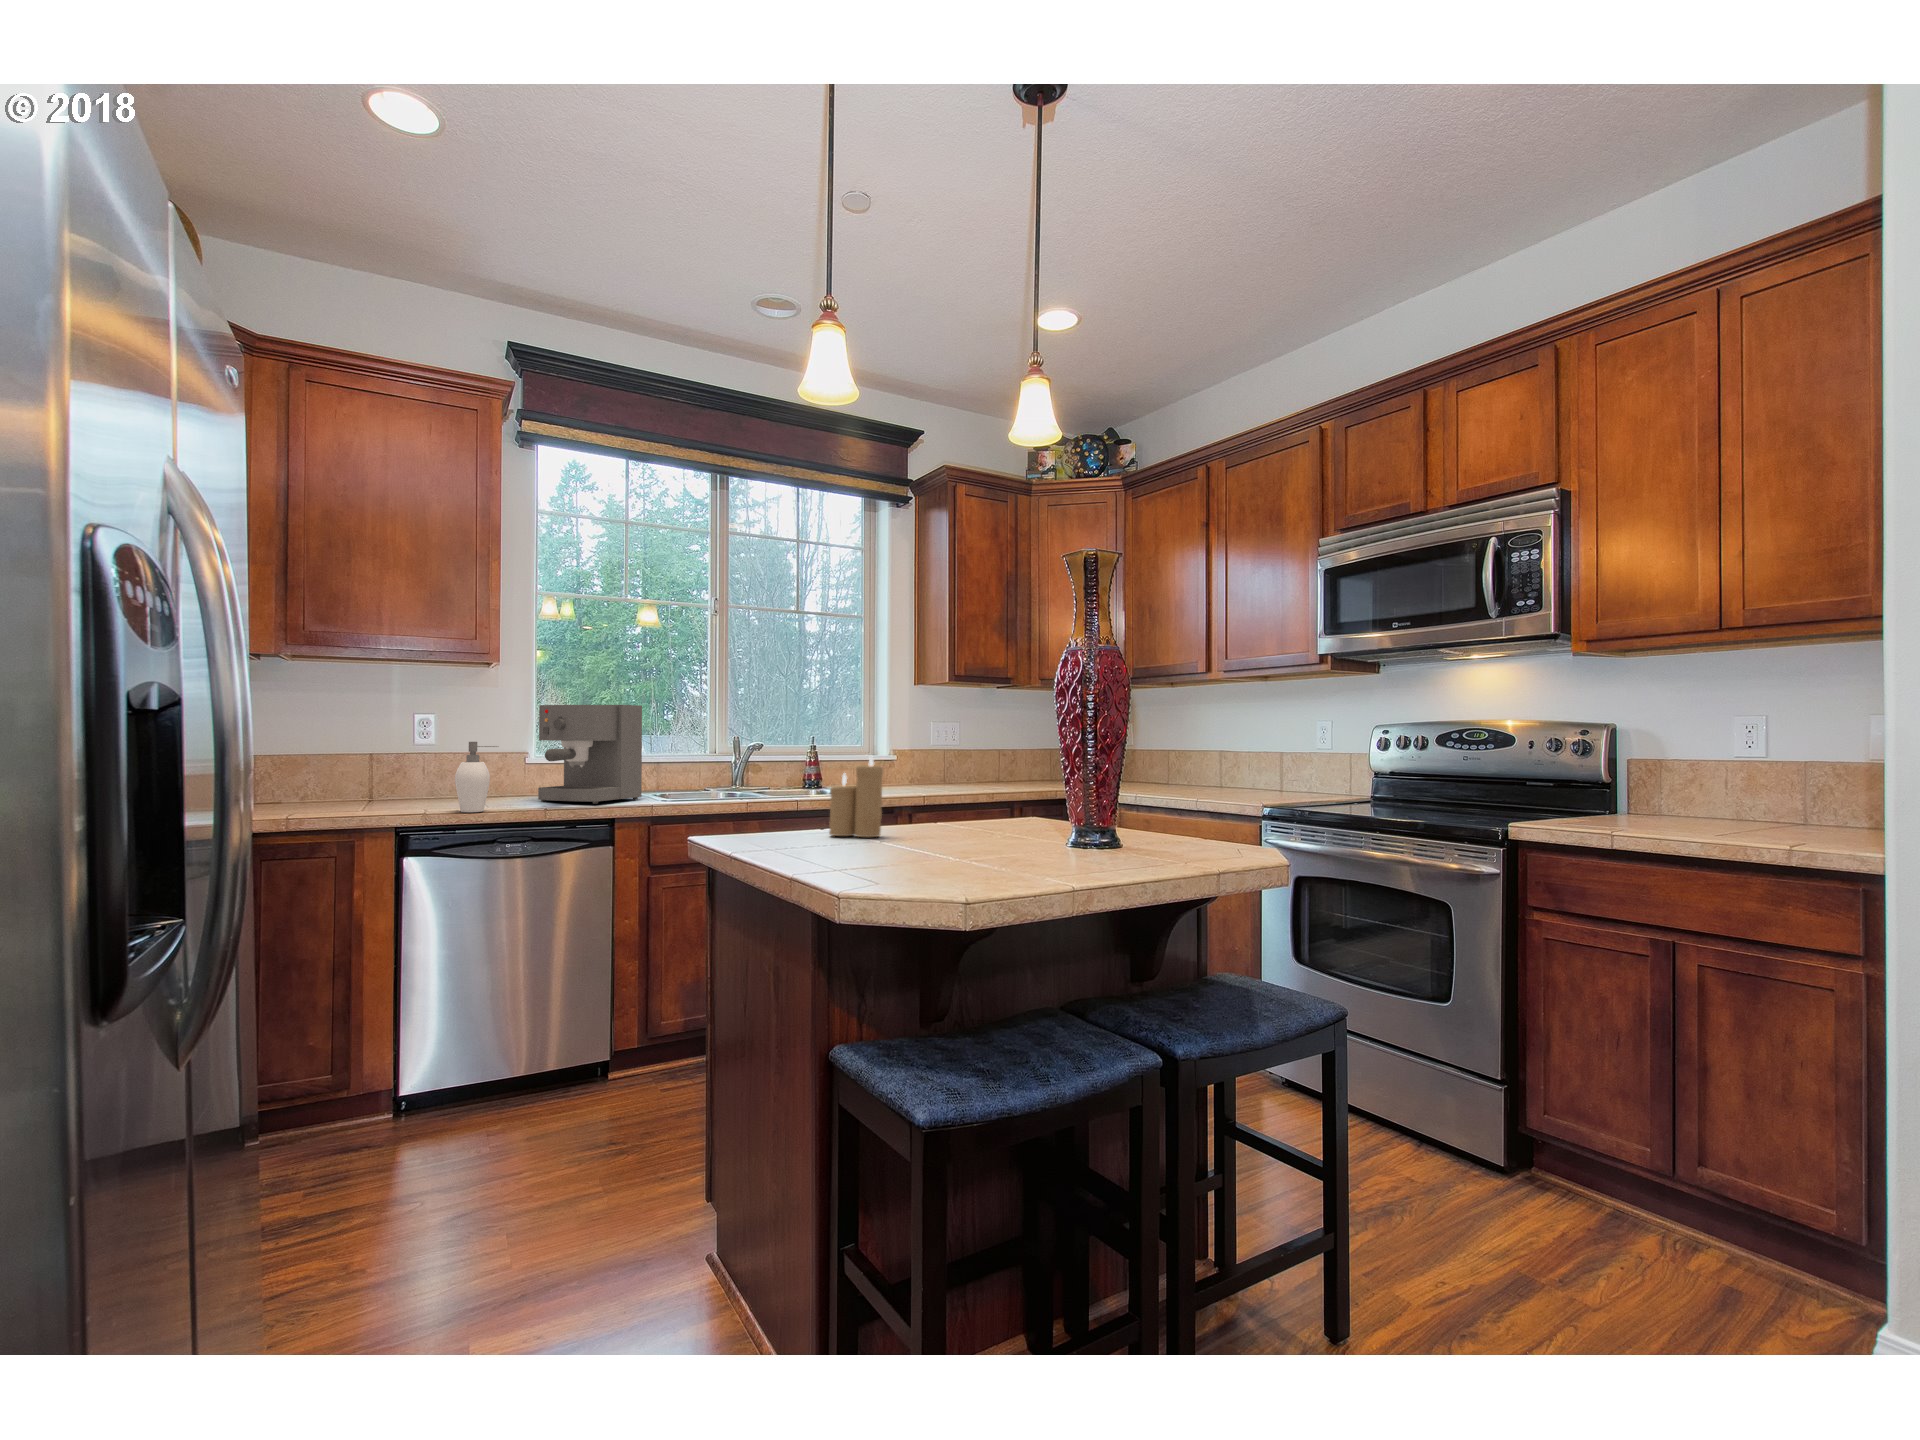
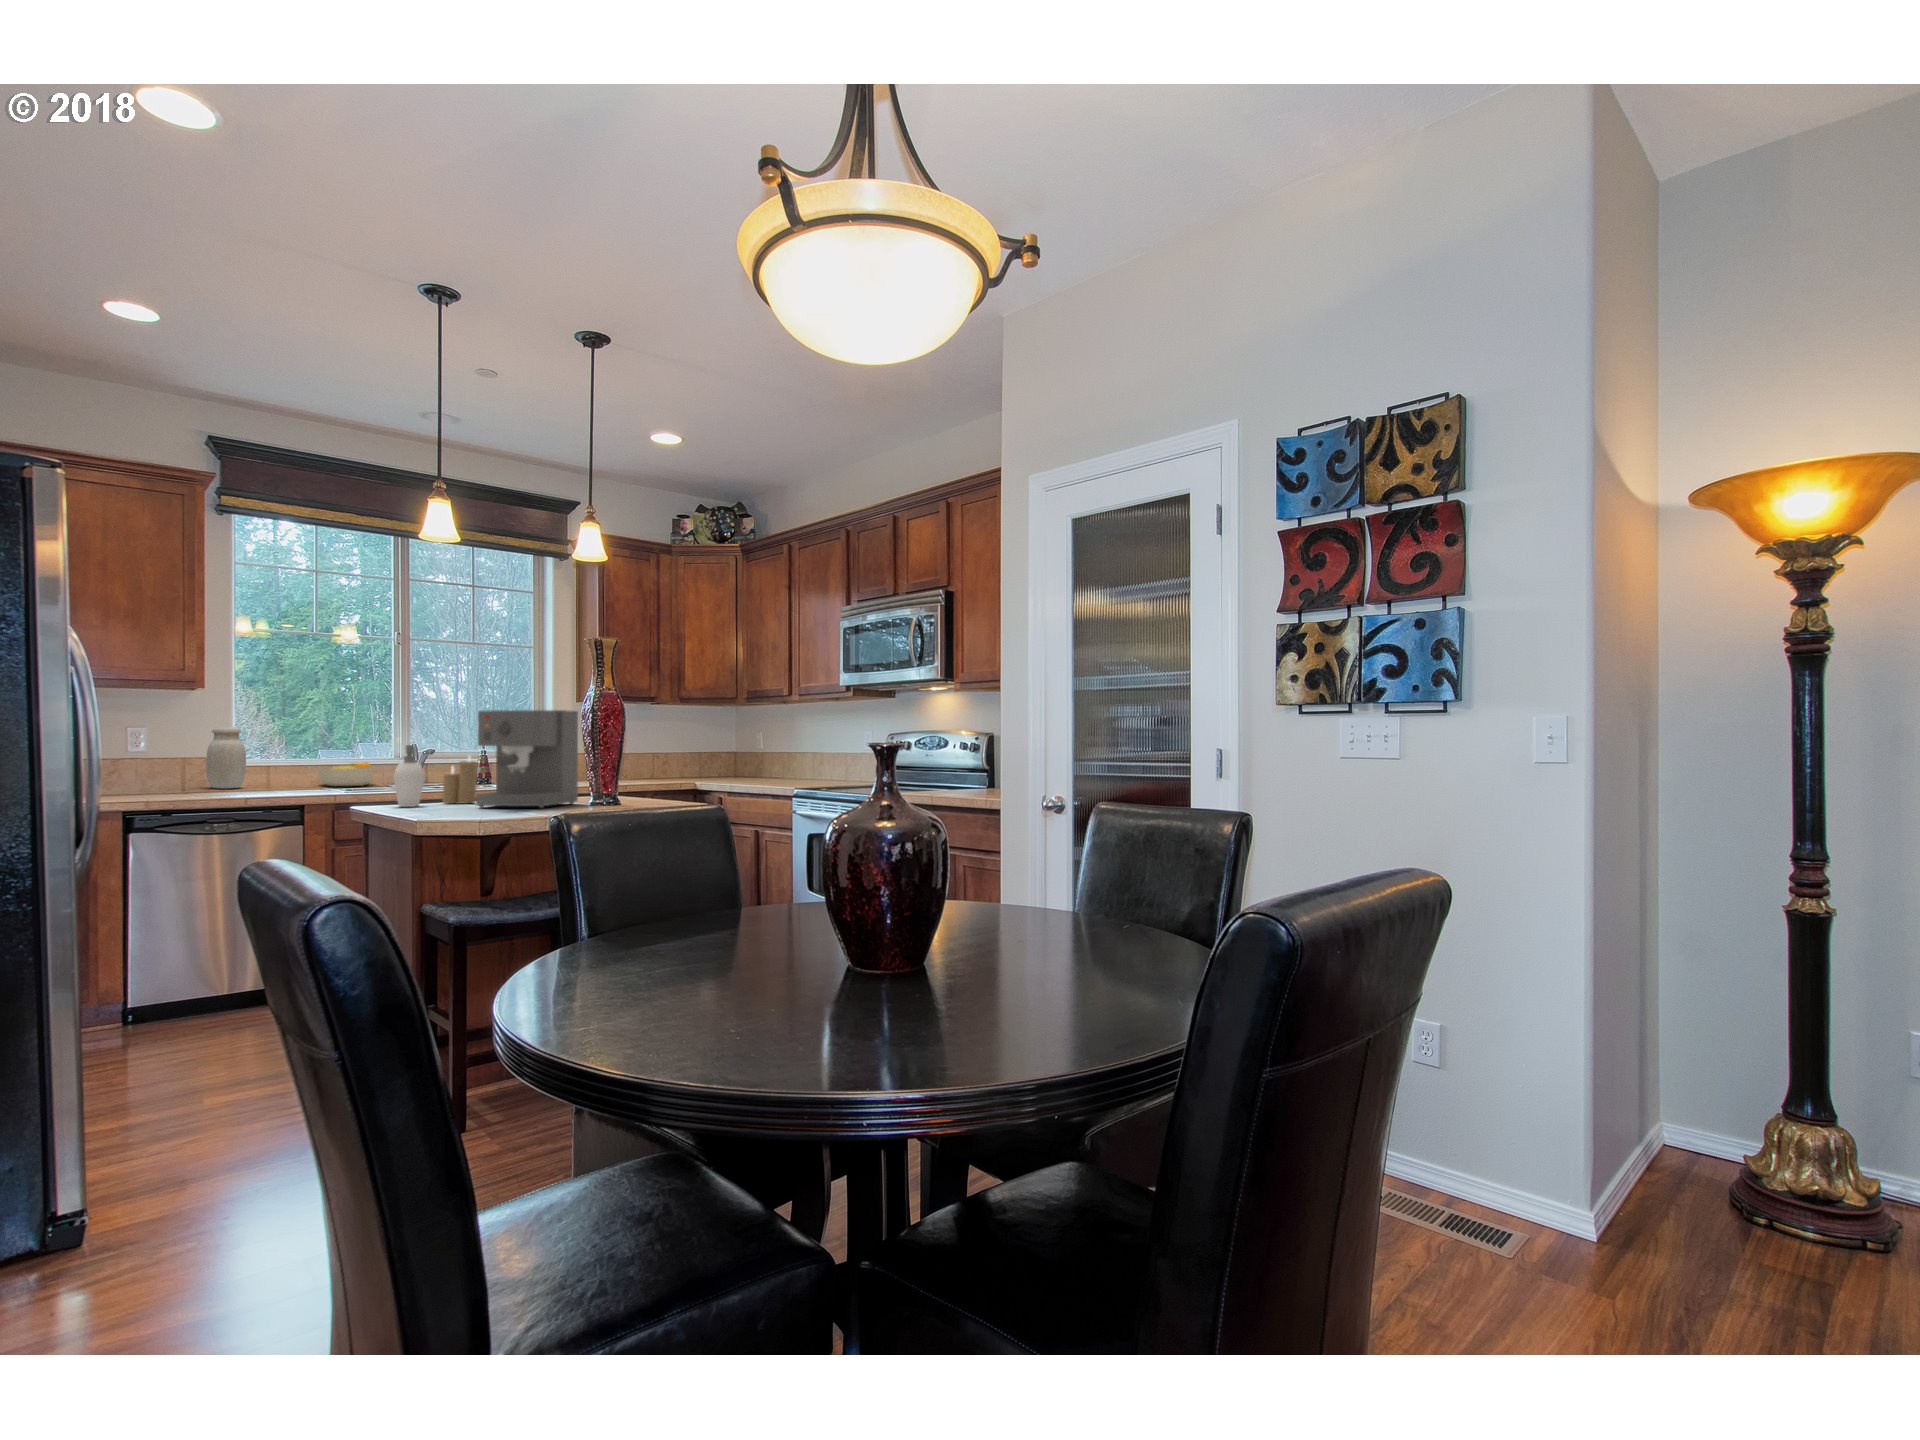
coffee maker: present [538,705,642,804] -> present [476,710,578,808]
jar: none [504,714,548,792] -> present [206,727,246,789]
soap dispenser: present [455,742,499,812] -> present [394,745,425,807]
fruit bowl: none [630,755,695,790] -> present [318,762,376,786]

